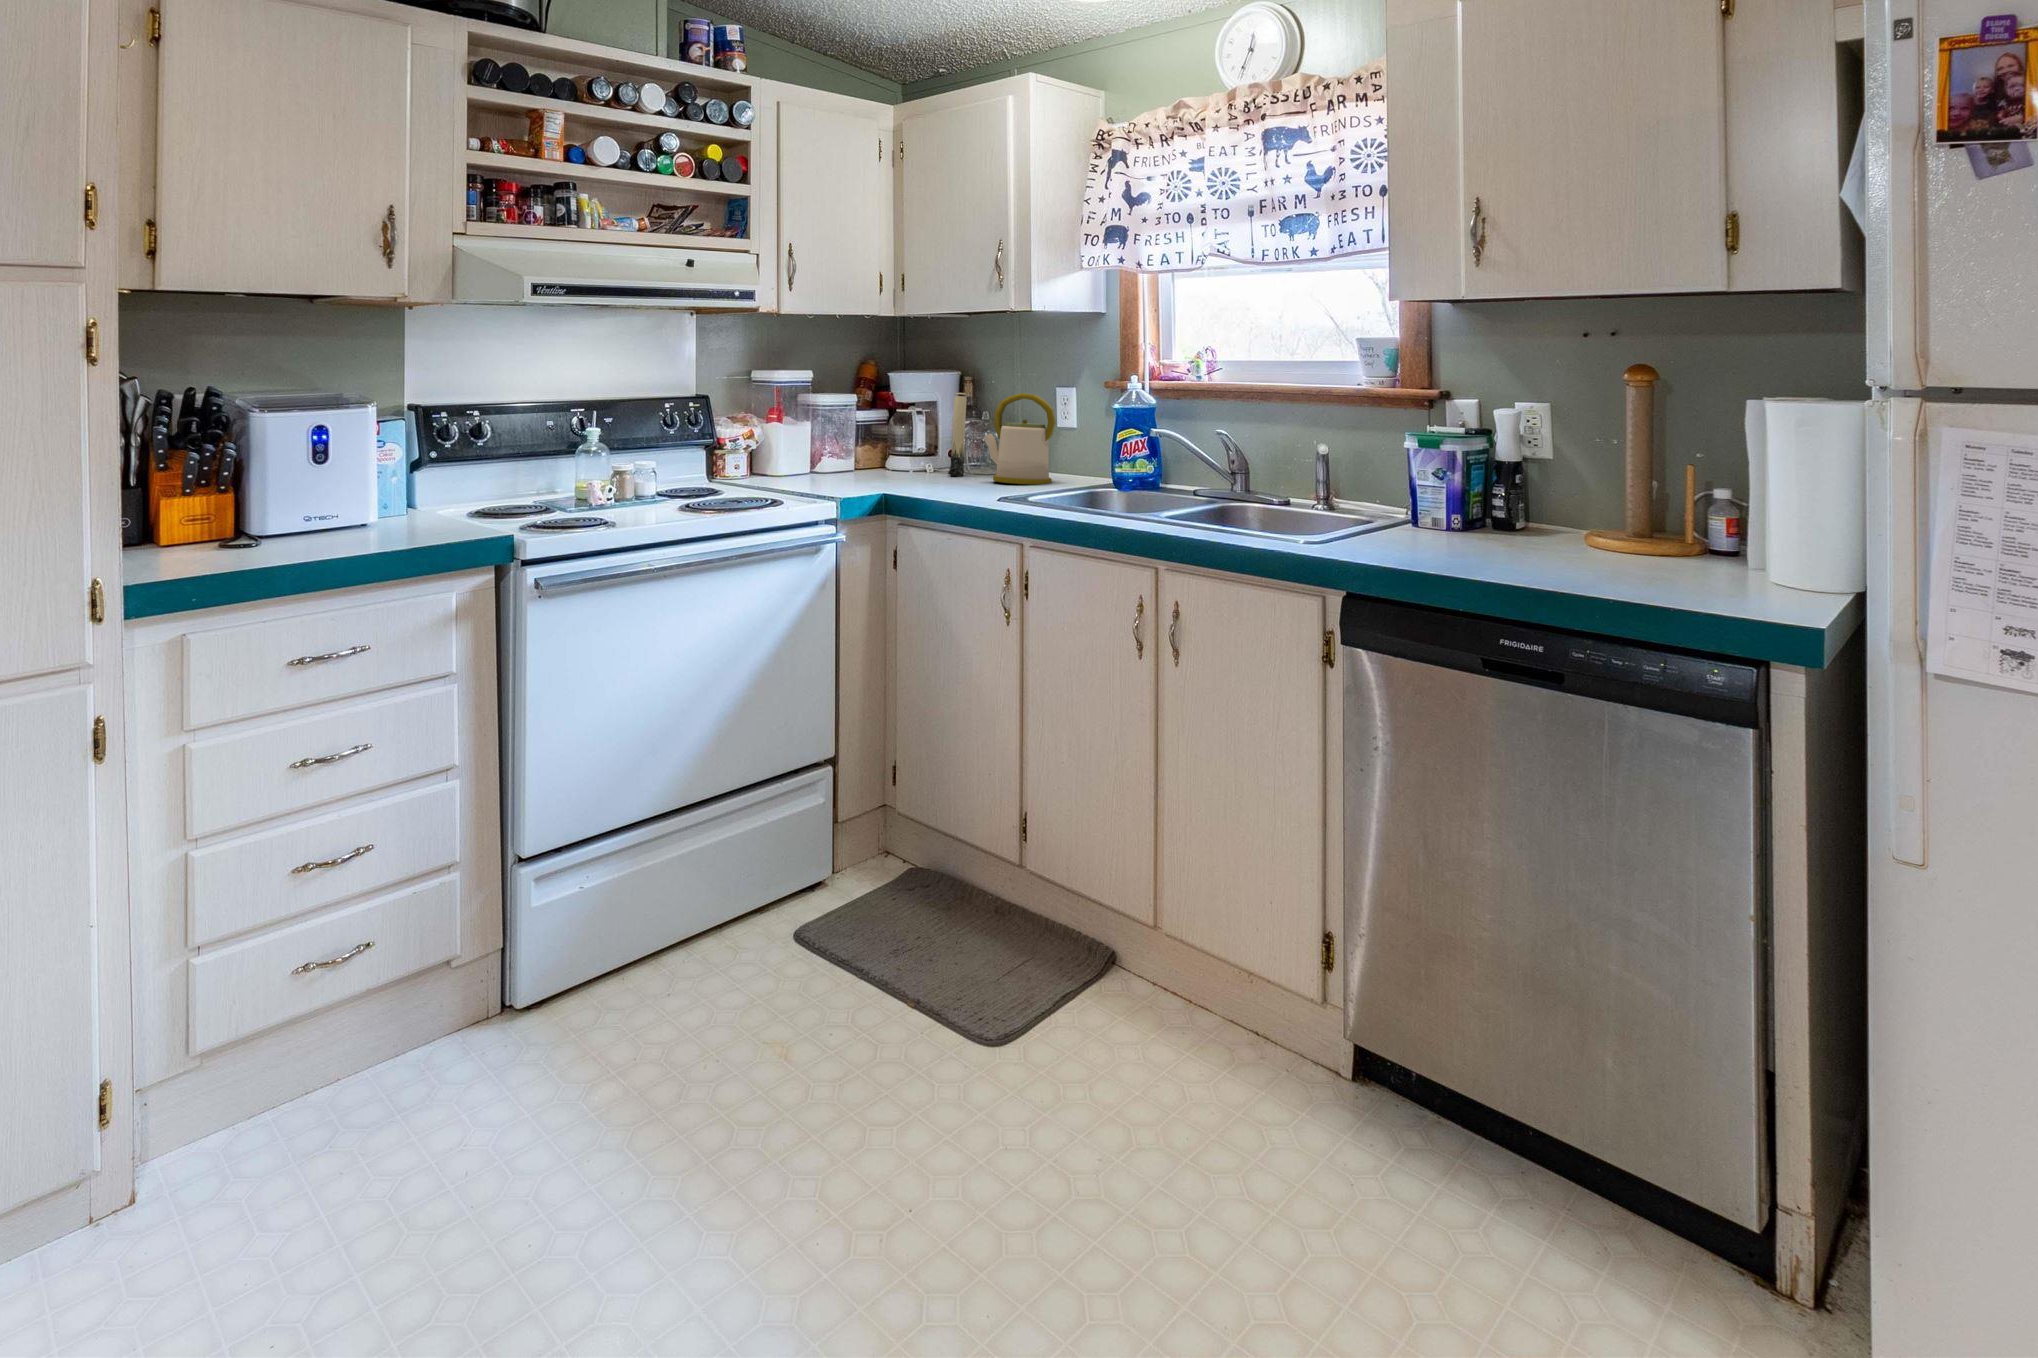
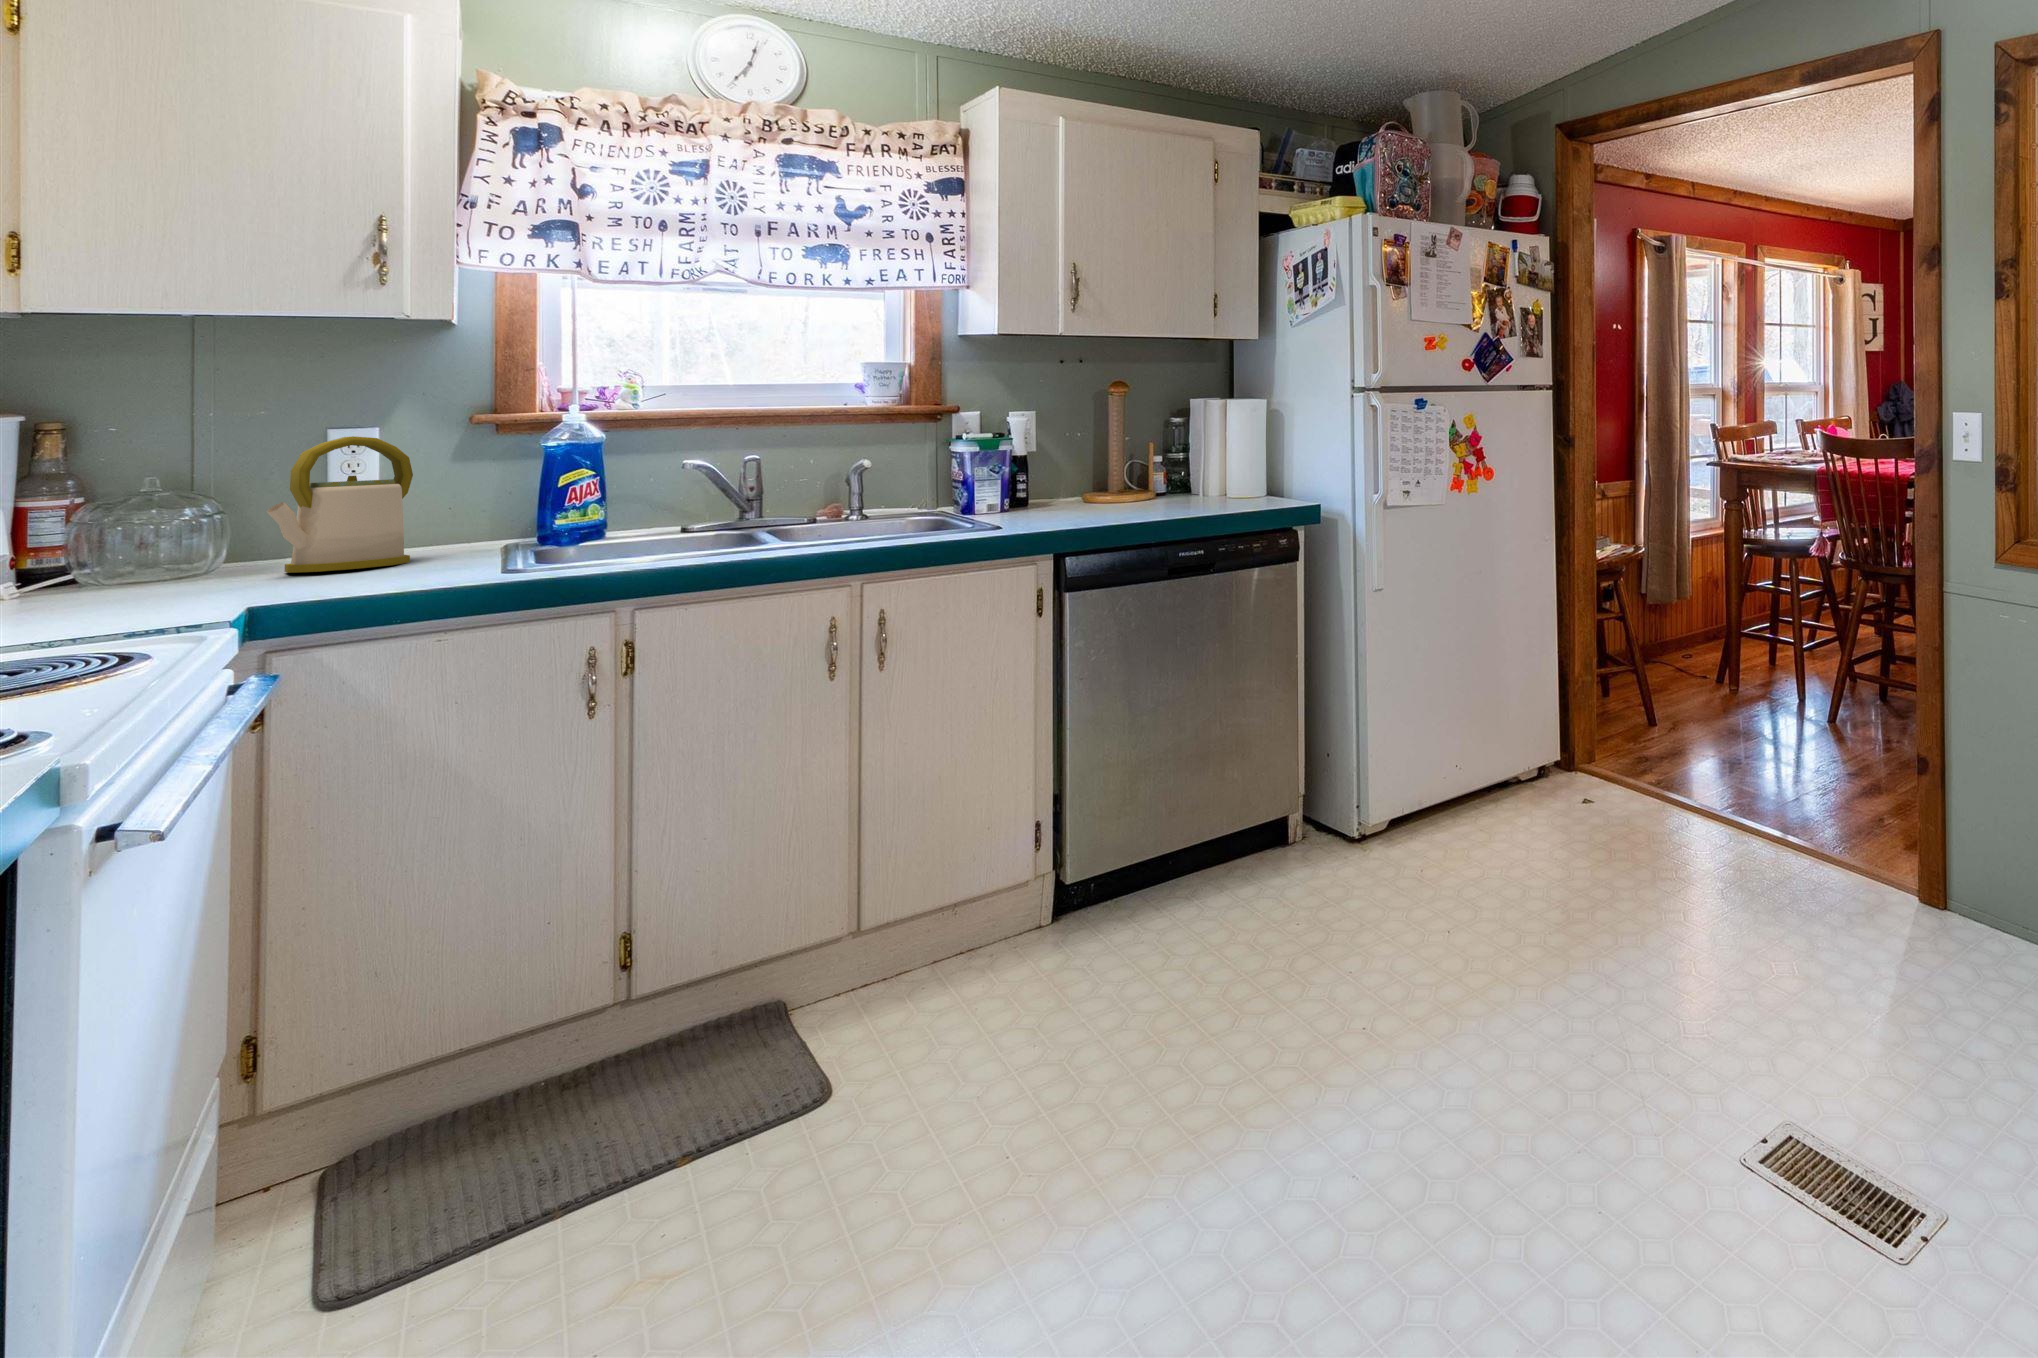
candle: present [948,393,967,476] -> none [70,447,136,592]

